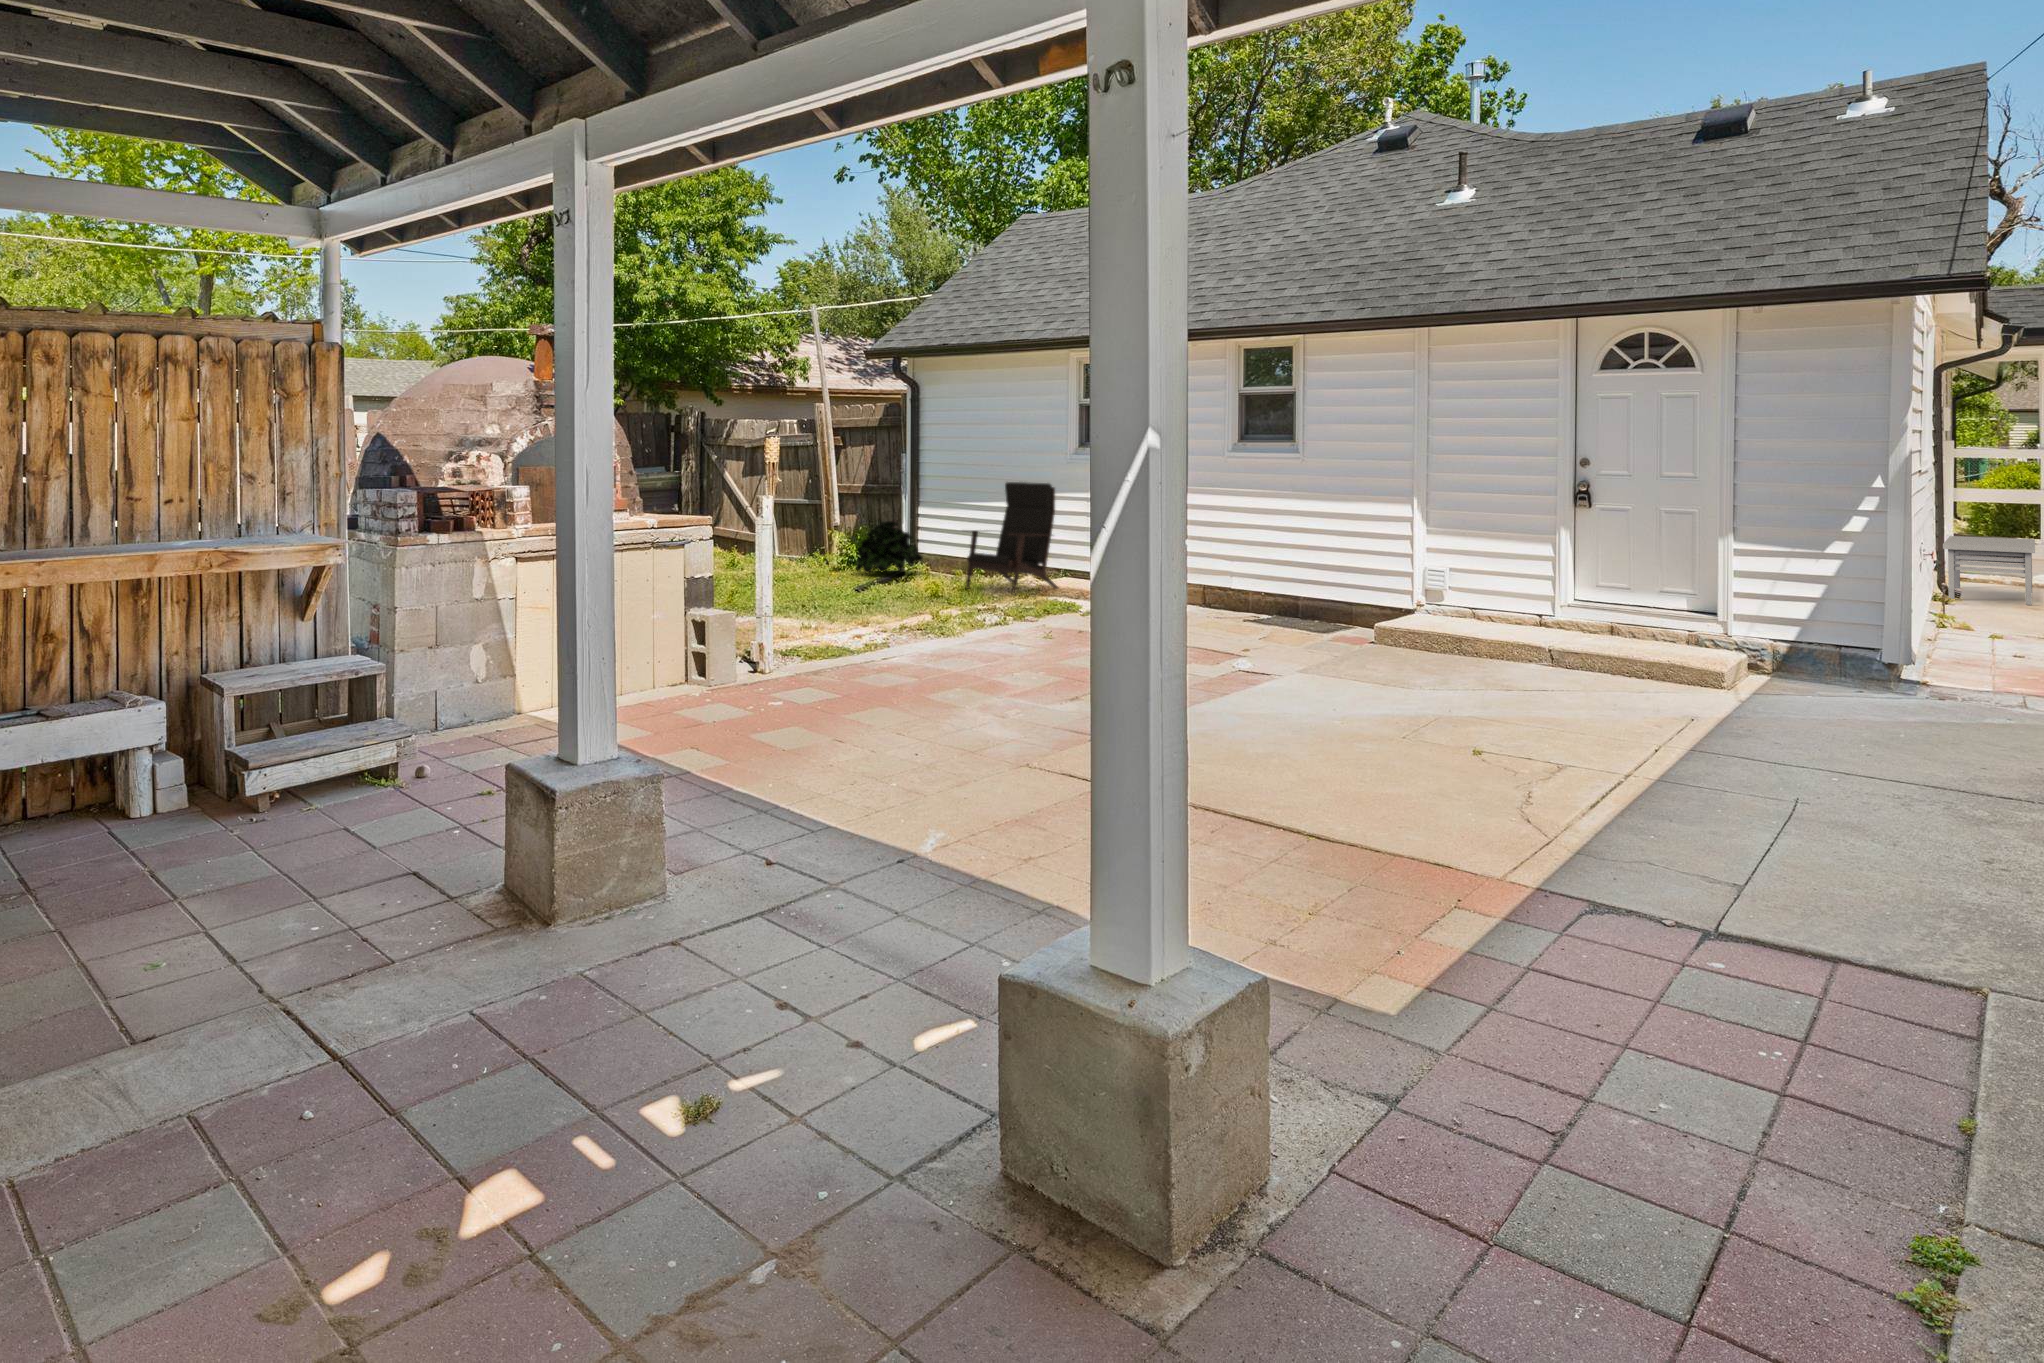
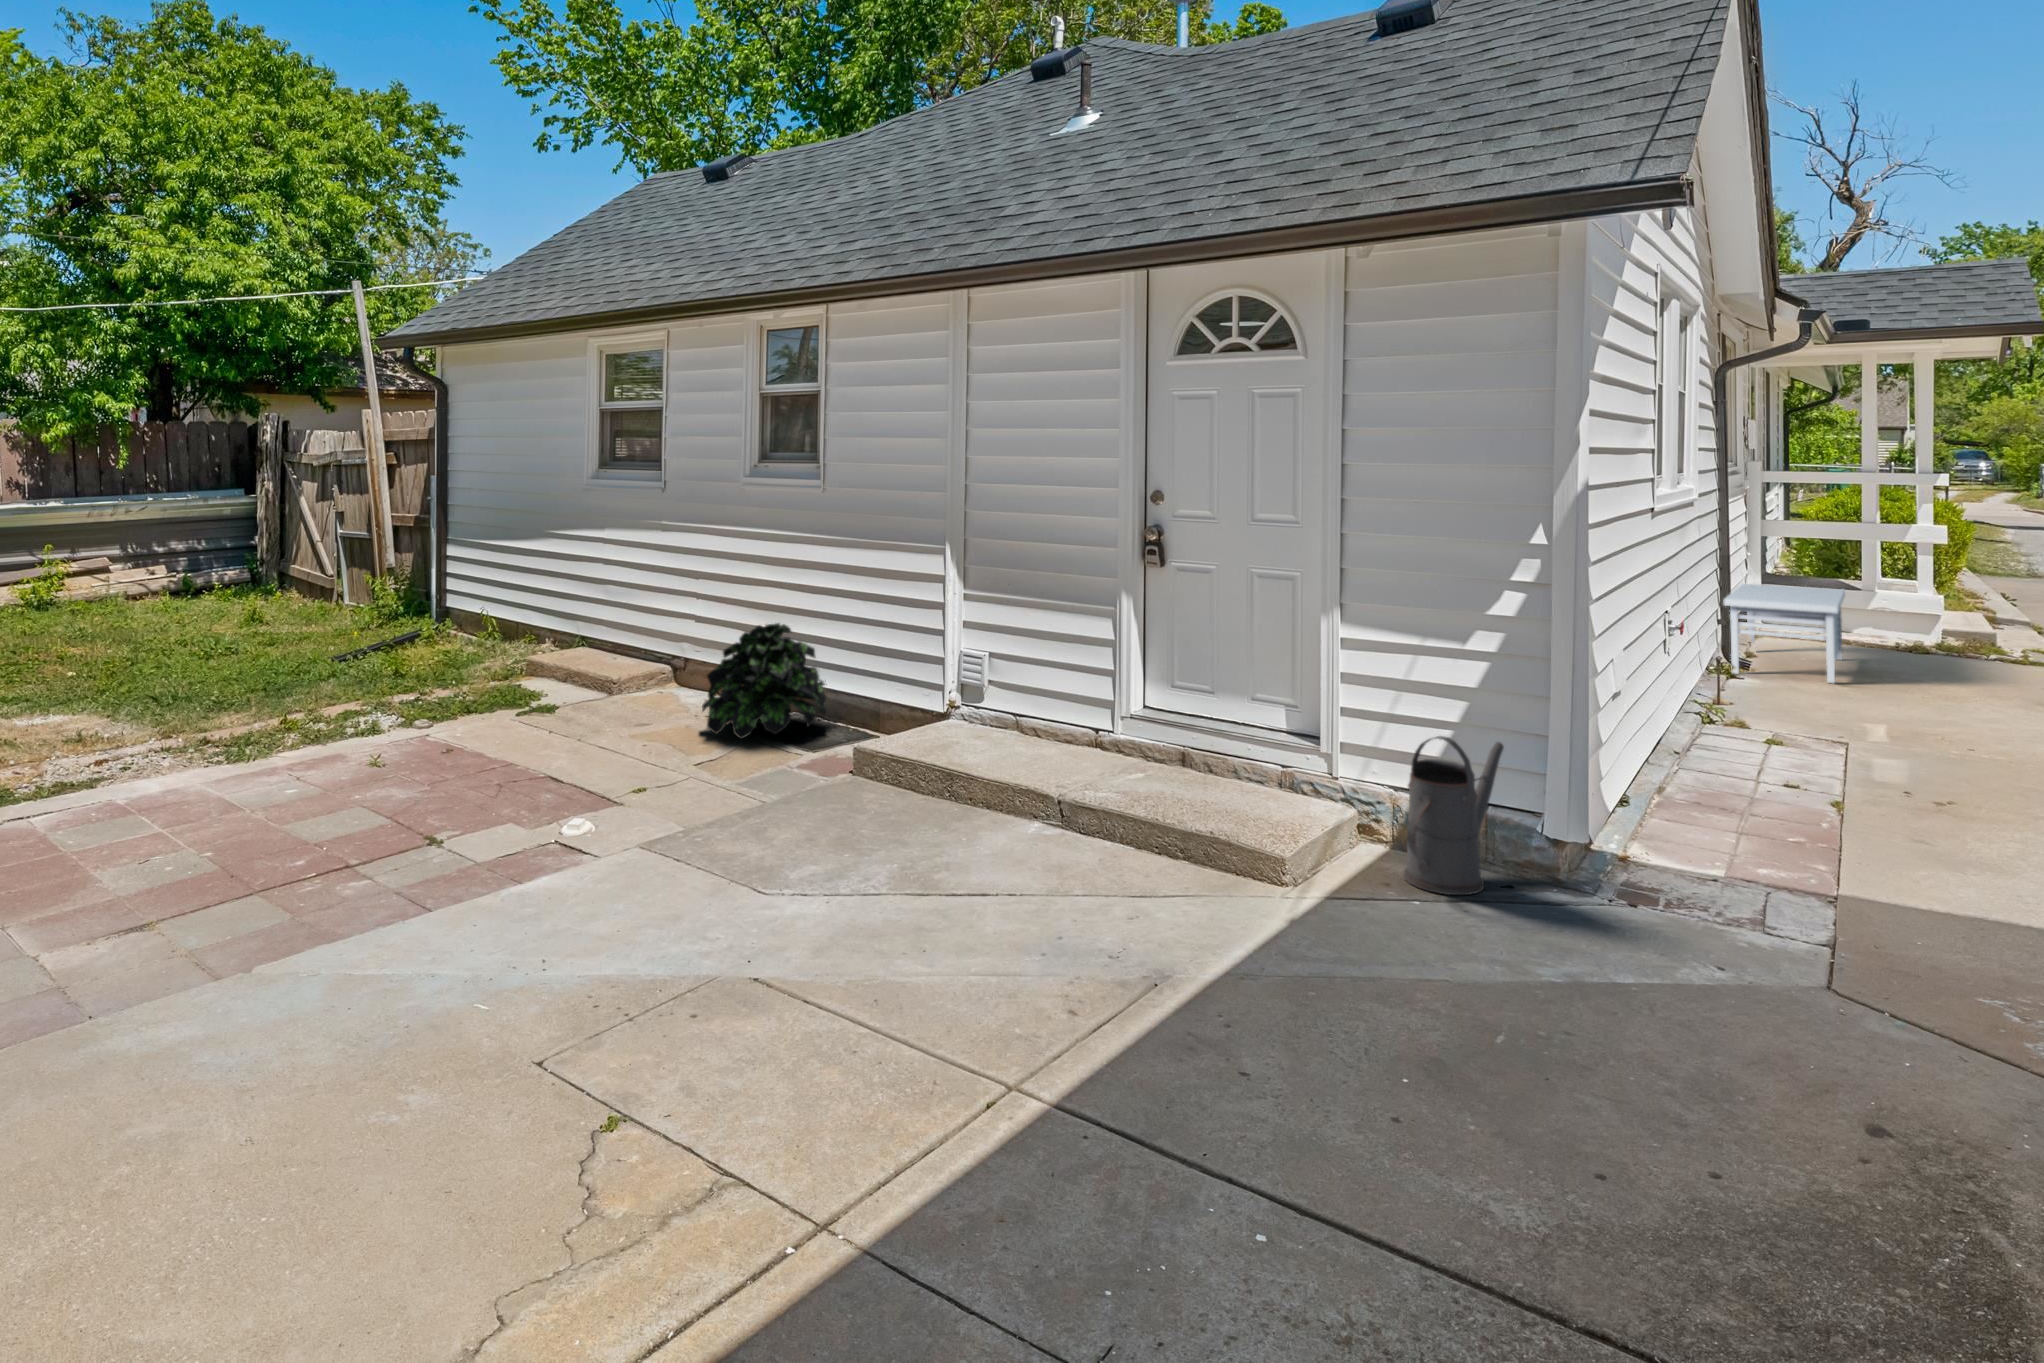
lounge chair: present [966,482,1058,595] -> none [440,516,572,675]
potted plant: present [856,521,922,573] -> present [702,623,827,739]
watering can: none [1800,599,1855,688] -> present [1404,736,1504,895]

